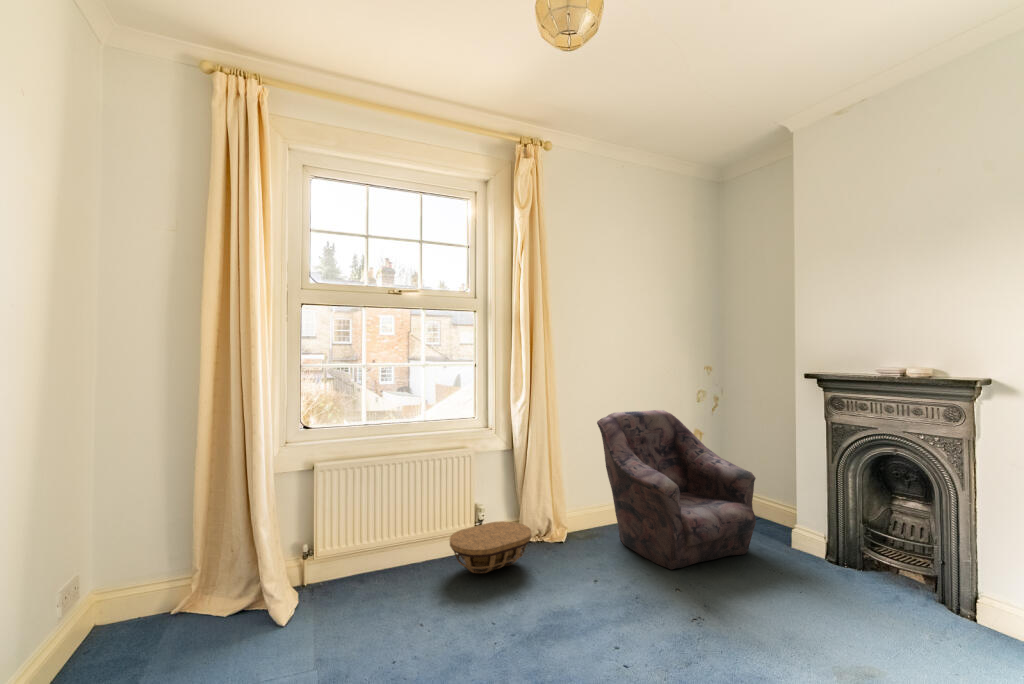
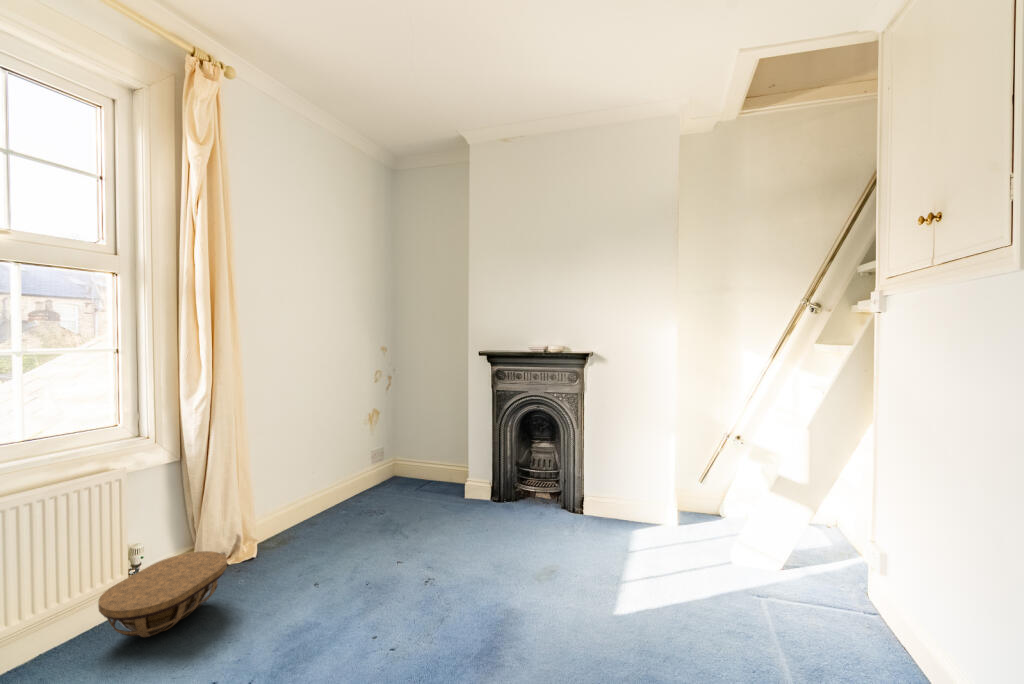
armchair: present [597,410,756,570] -> none [285,392,446,547]

